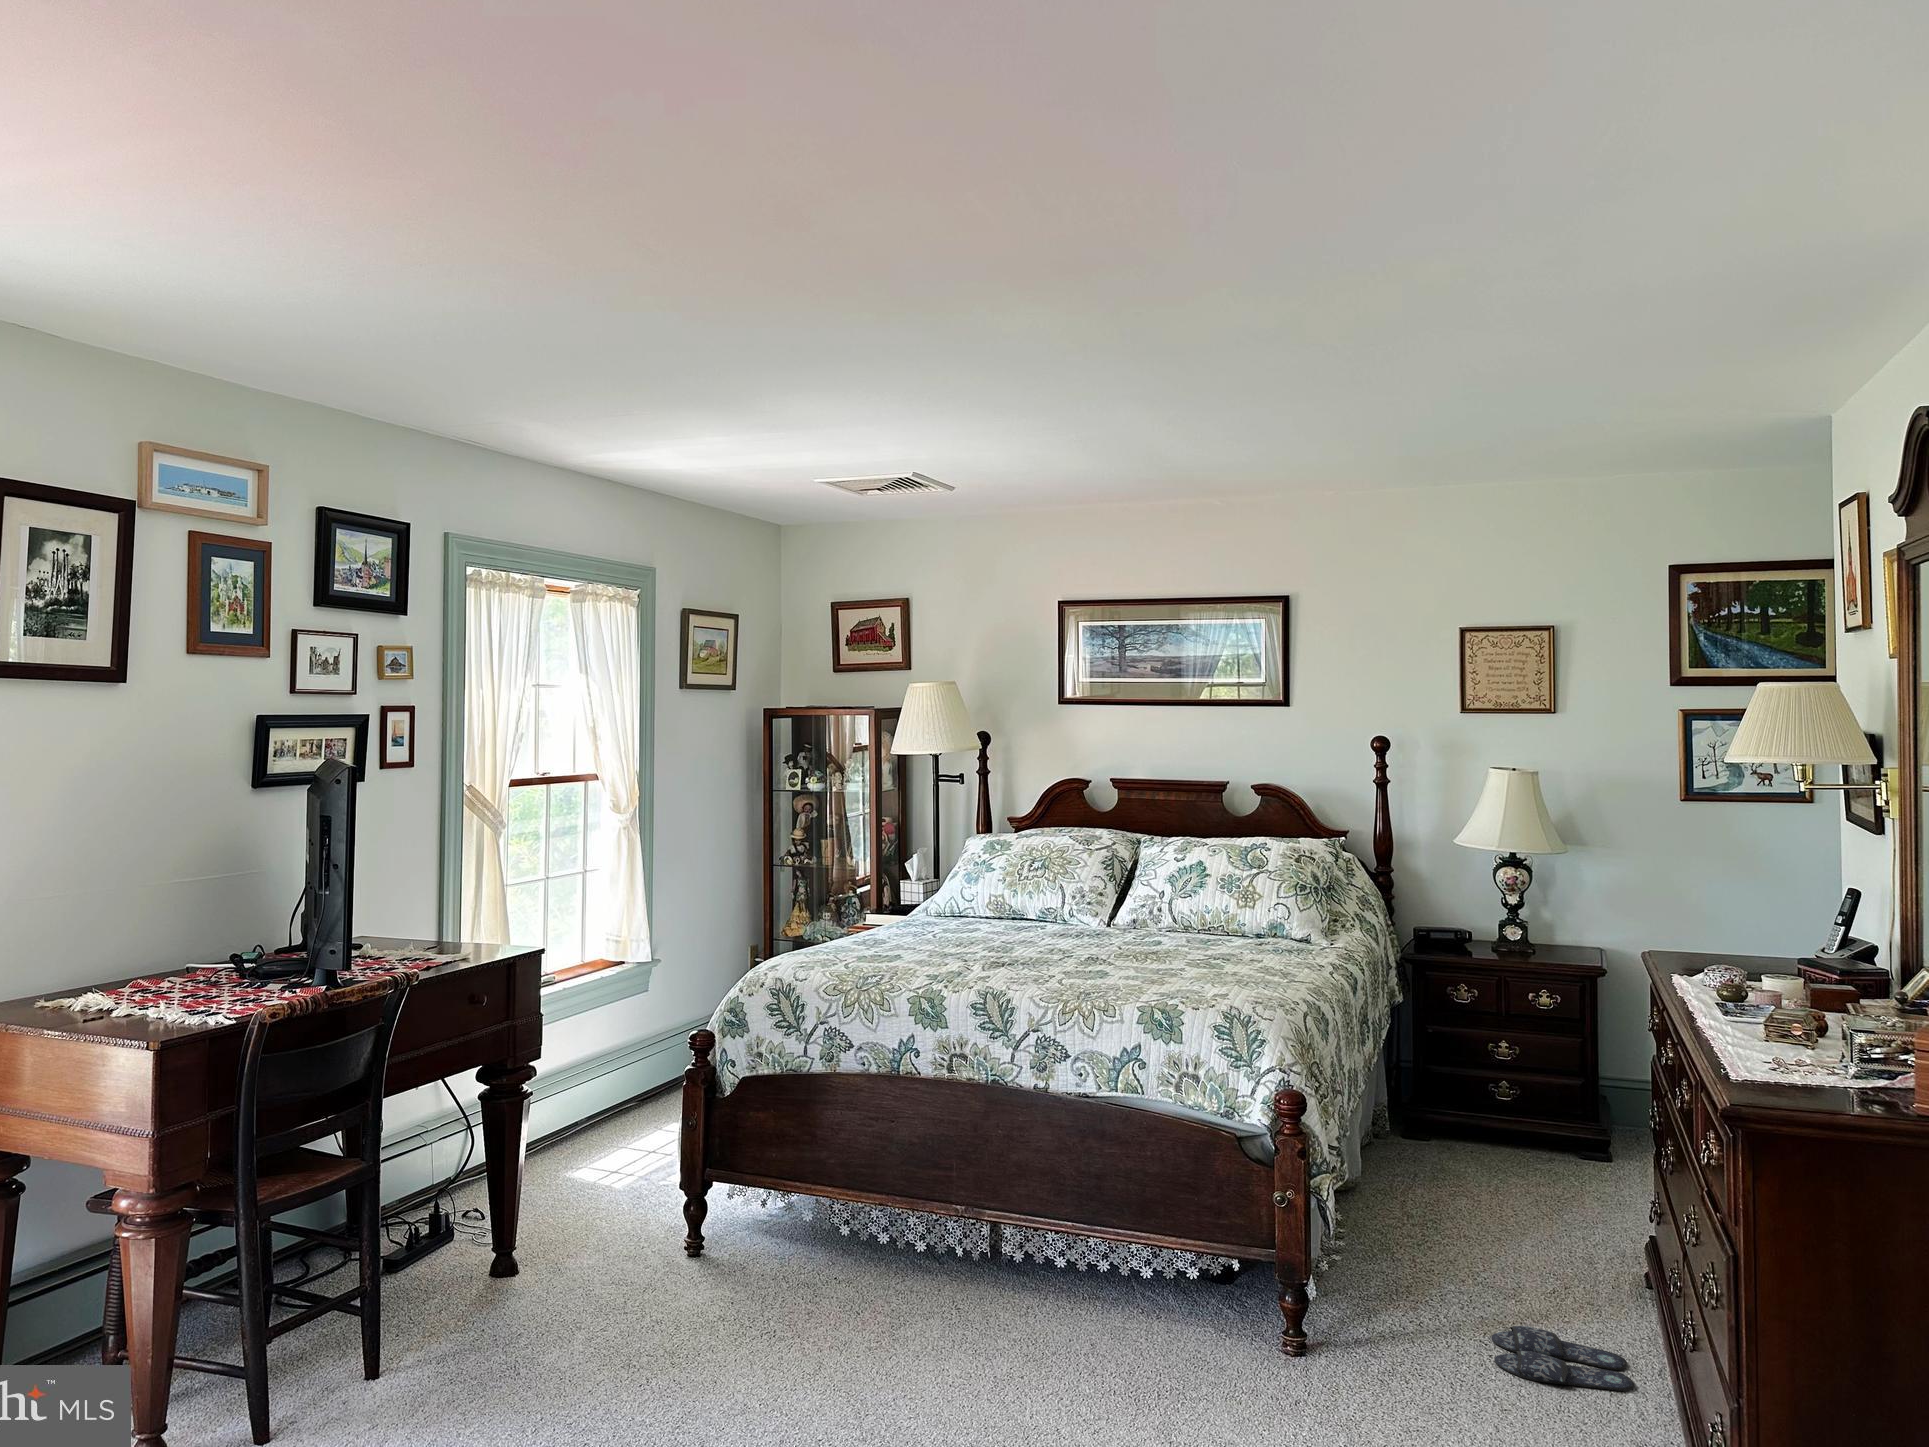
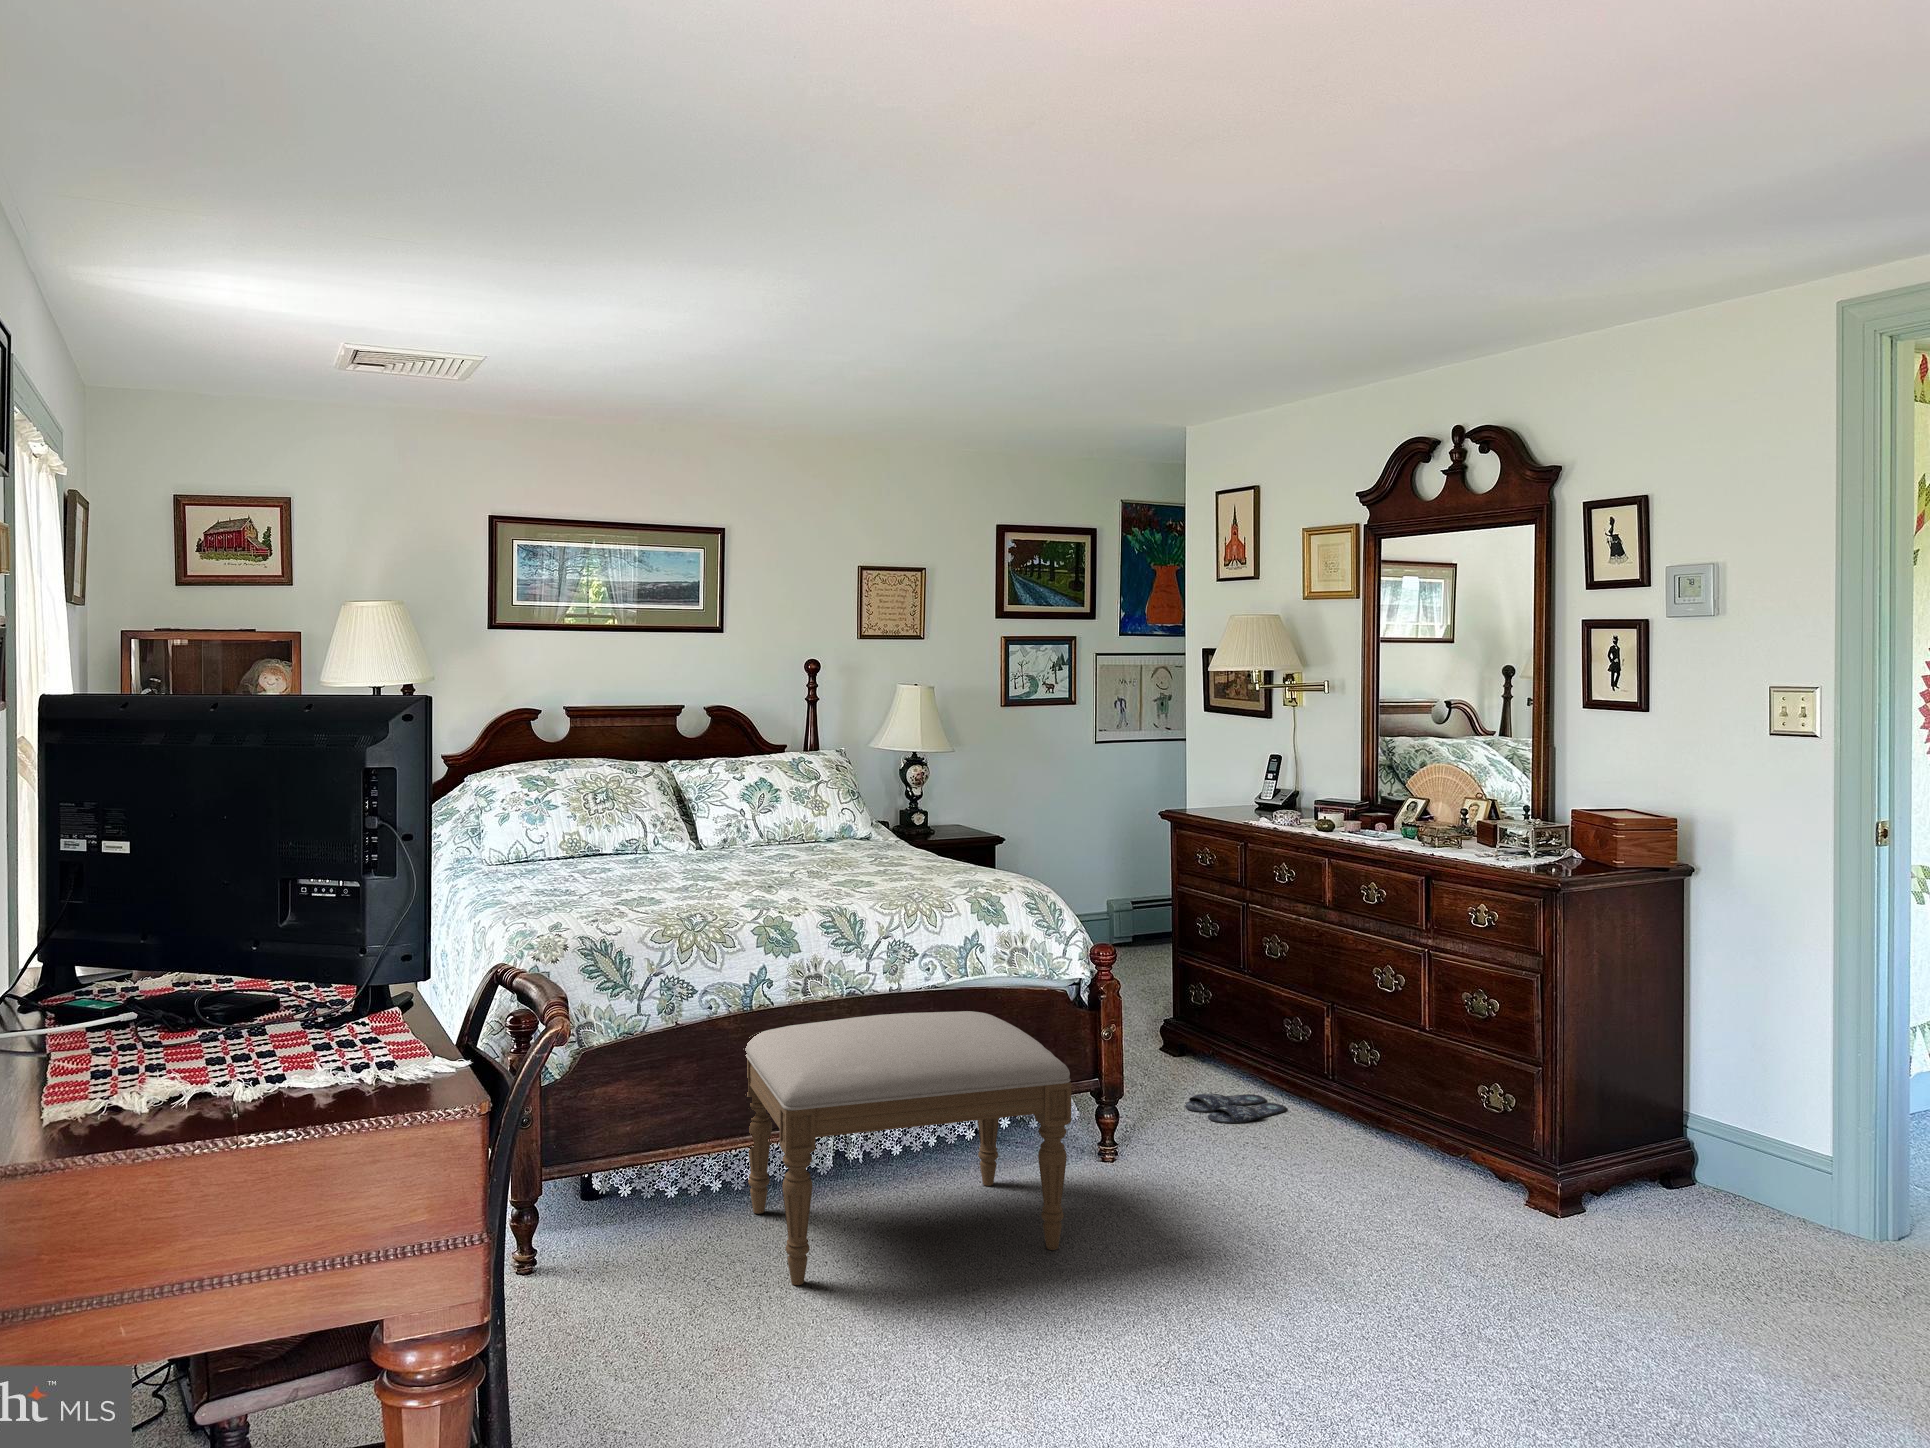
ottoman: none [788,1096,1131,1409] -> present [745,1011,1071,1285]

